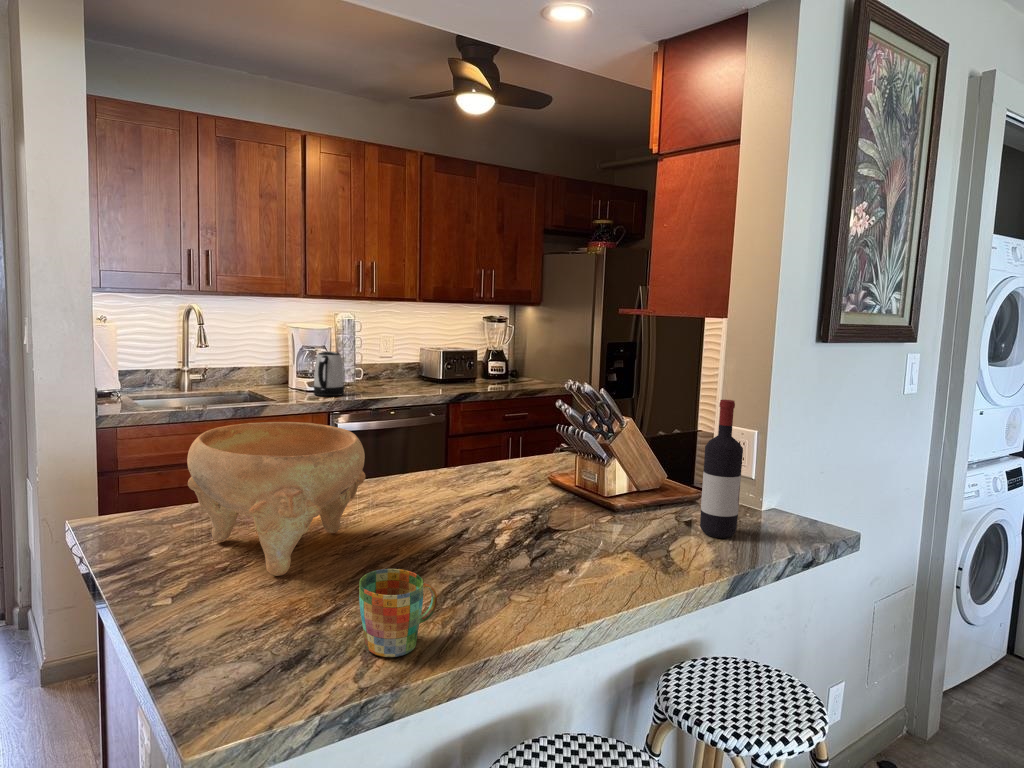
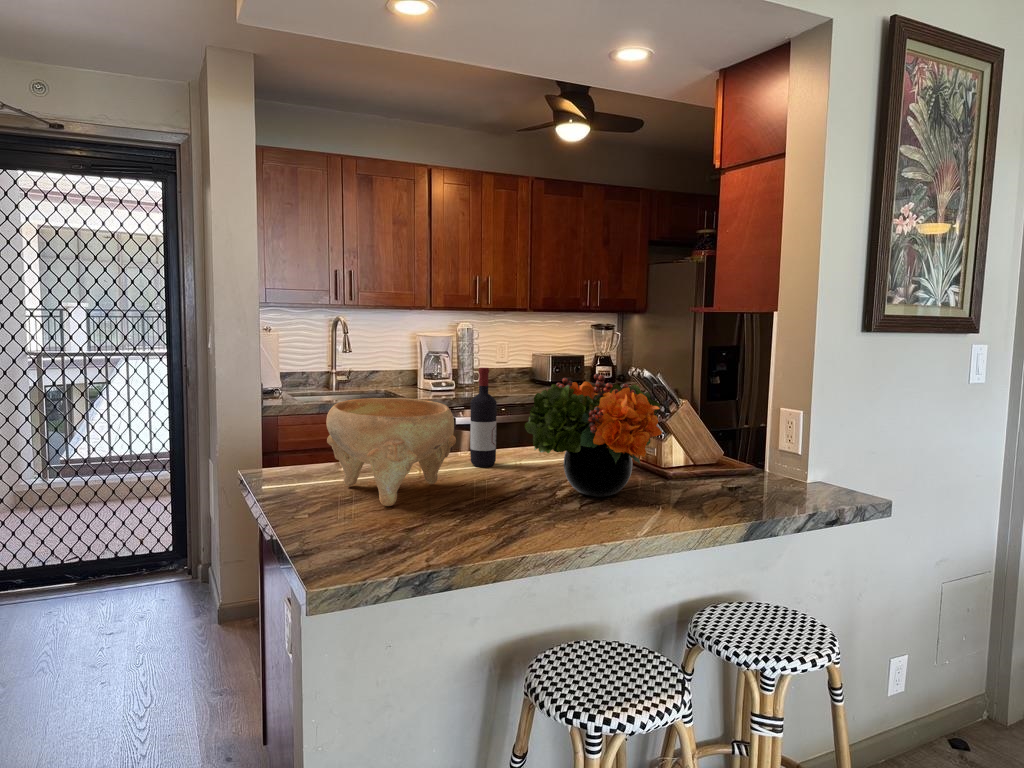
kettle: present [314,351,344,396] -> none [436,356,463,395]
flower arrangement: none [454,392,628,543] -> present [525,374,662,496]
wine bottle: present [700,400,743,538] -> present [470,368,497,467]
mug: present [359,569,437,657] -> none [436,492,493,550]

